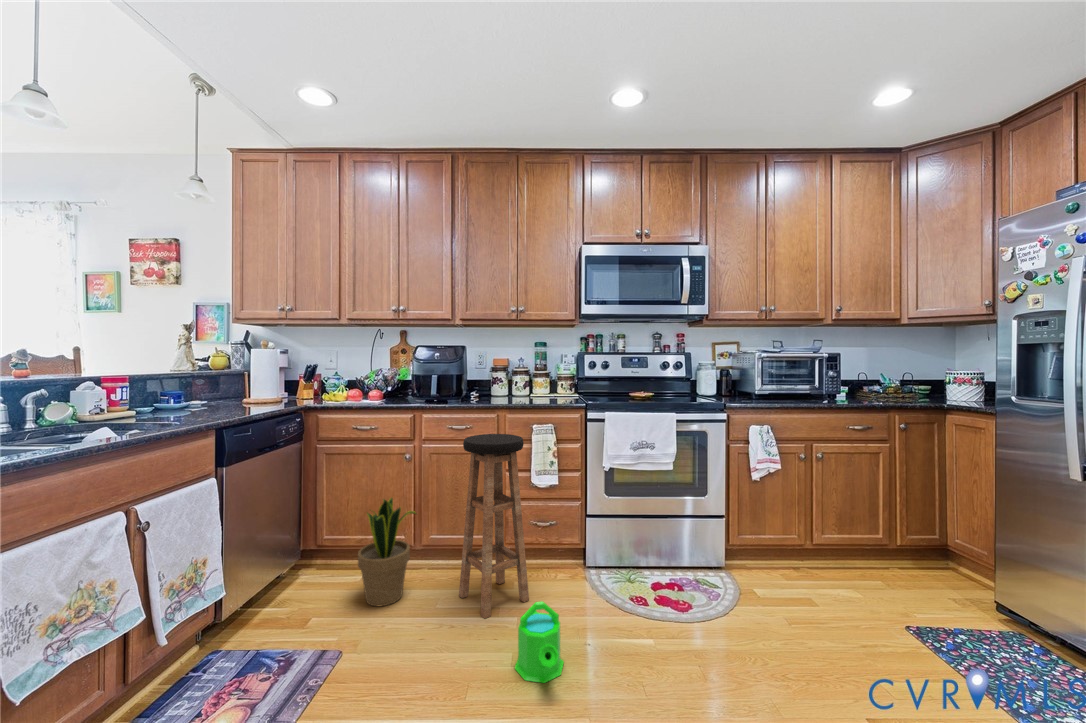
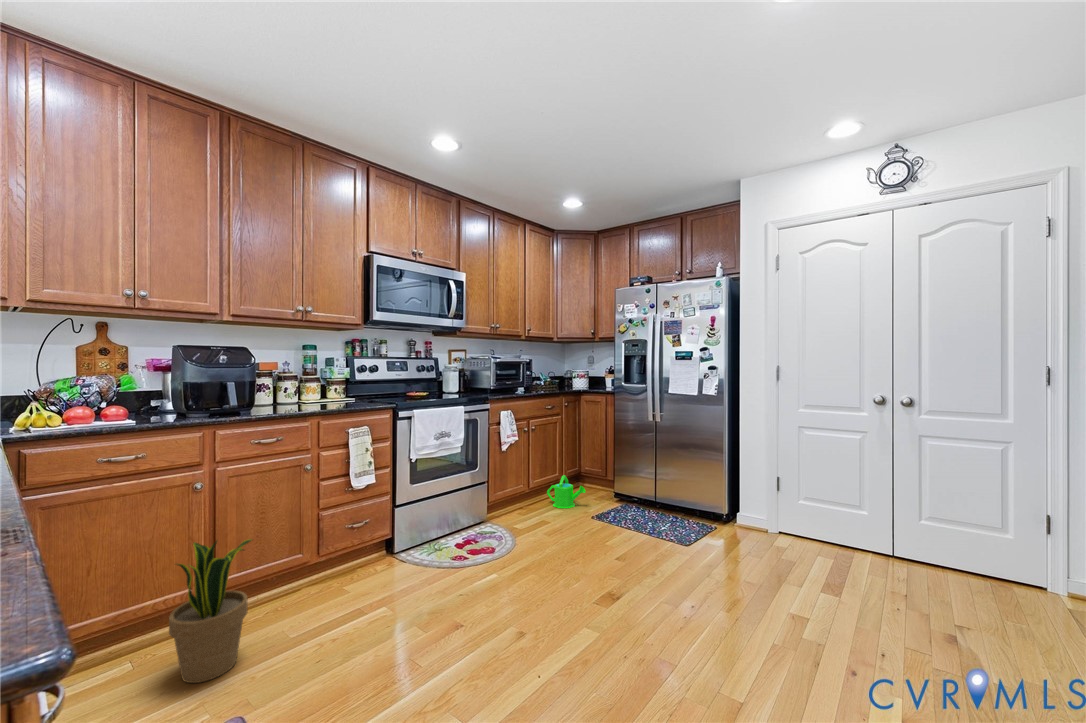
bar stool: present [459,434,529,619] -> none [306,438,381,623]
watering can: present [515,601,564,683] -> present [547,475,586,508]

